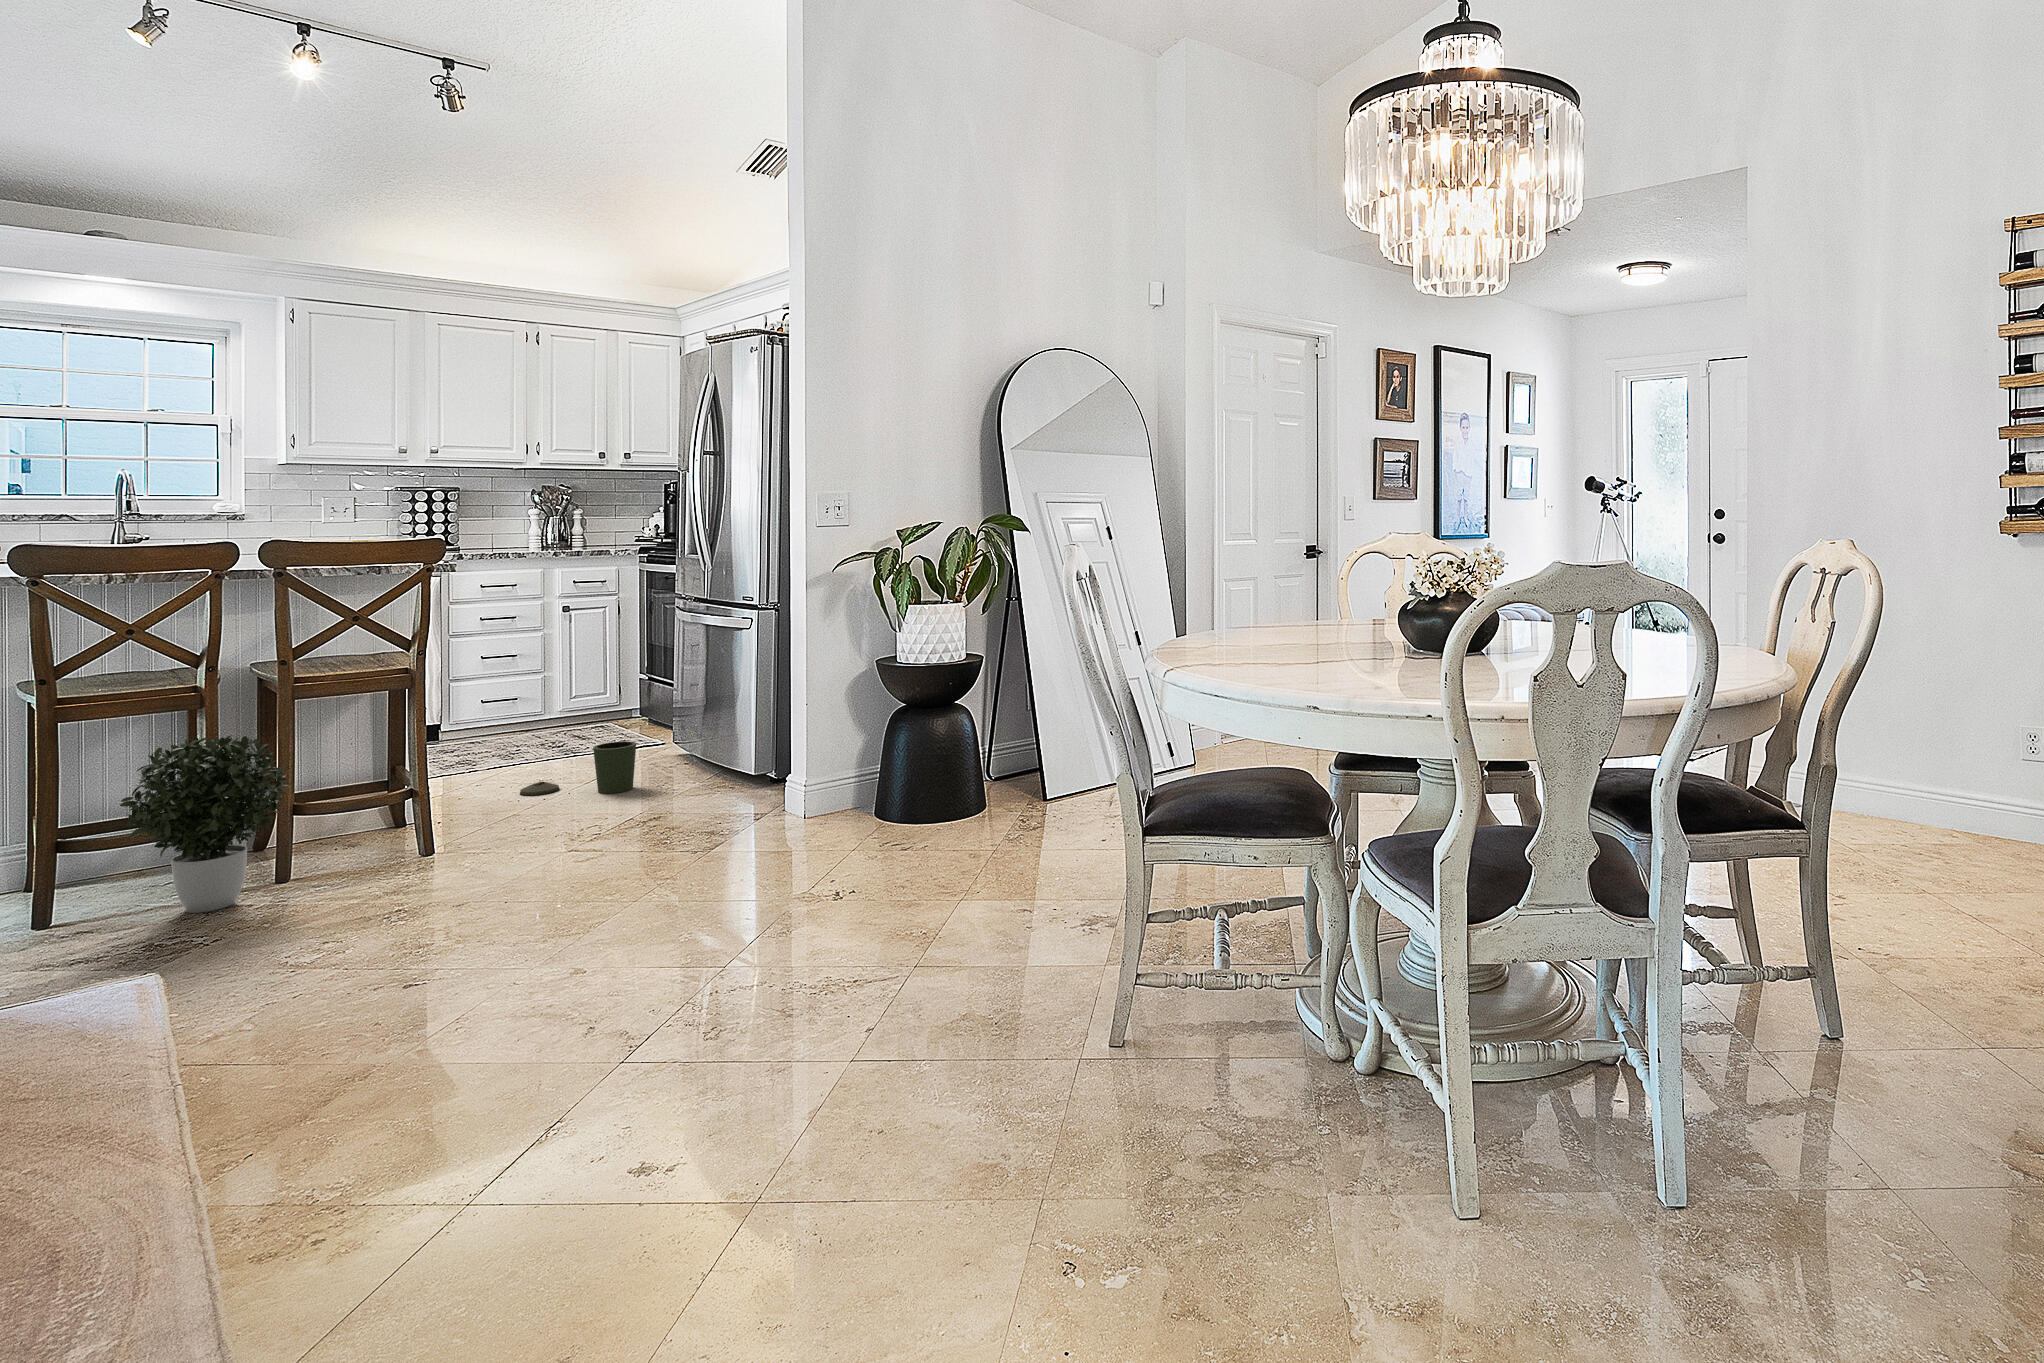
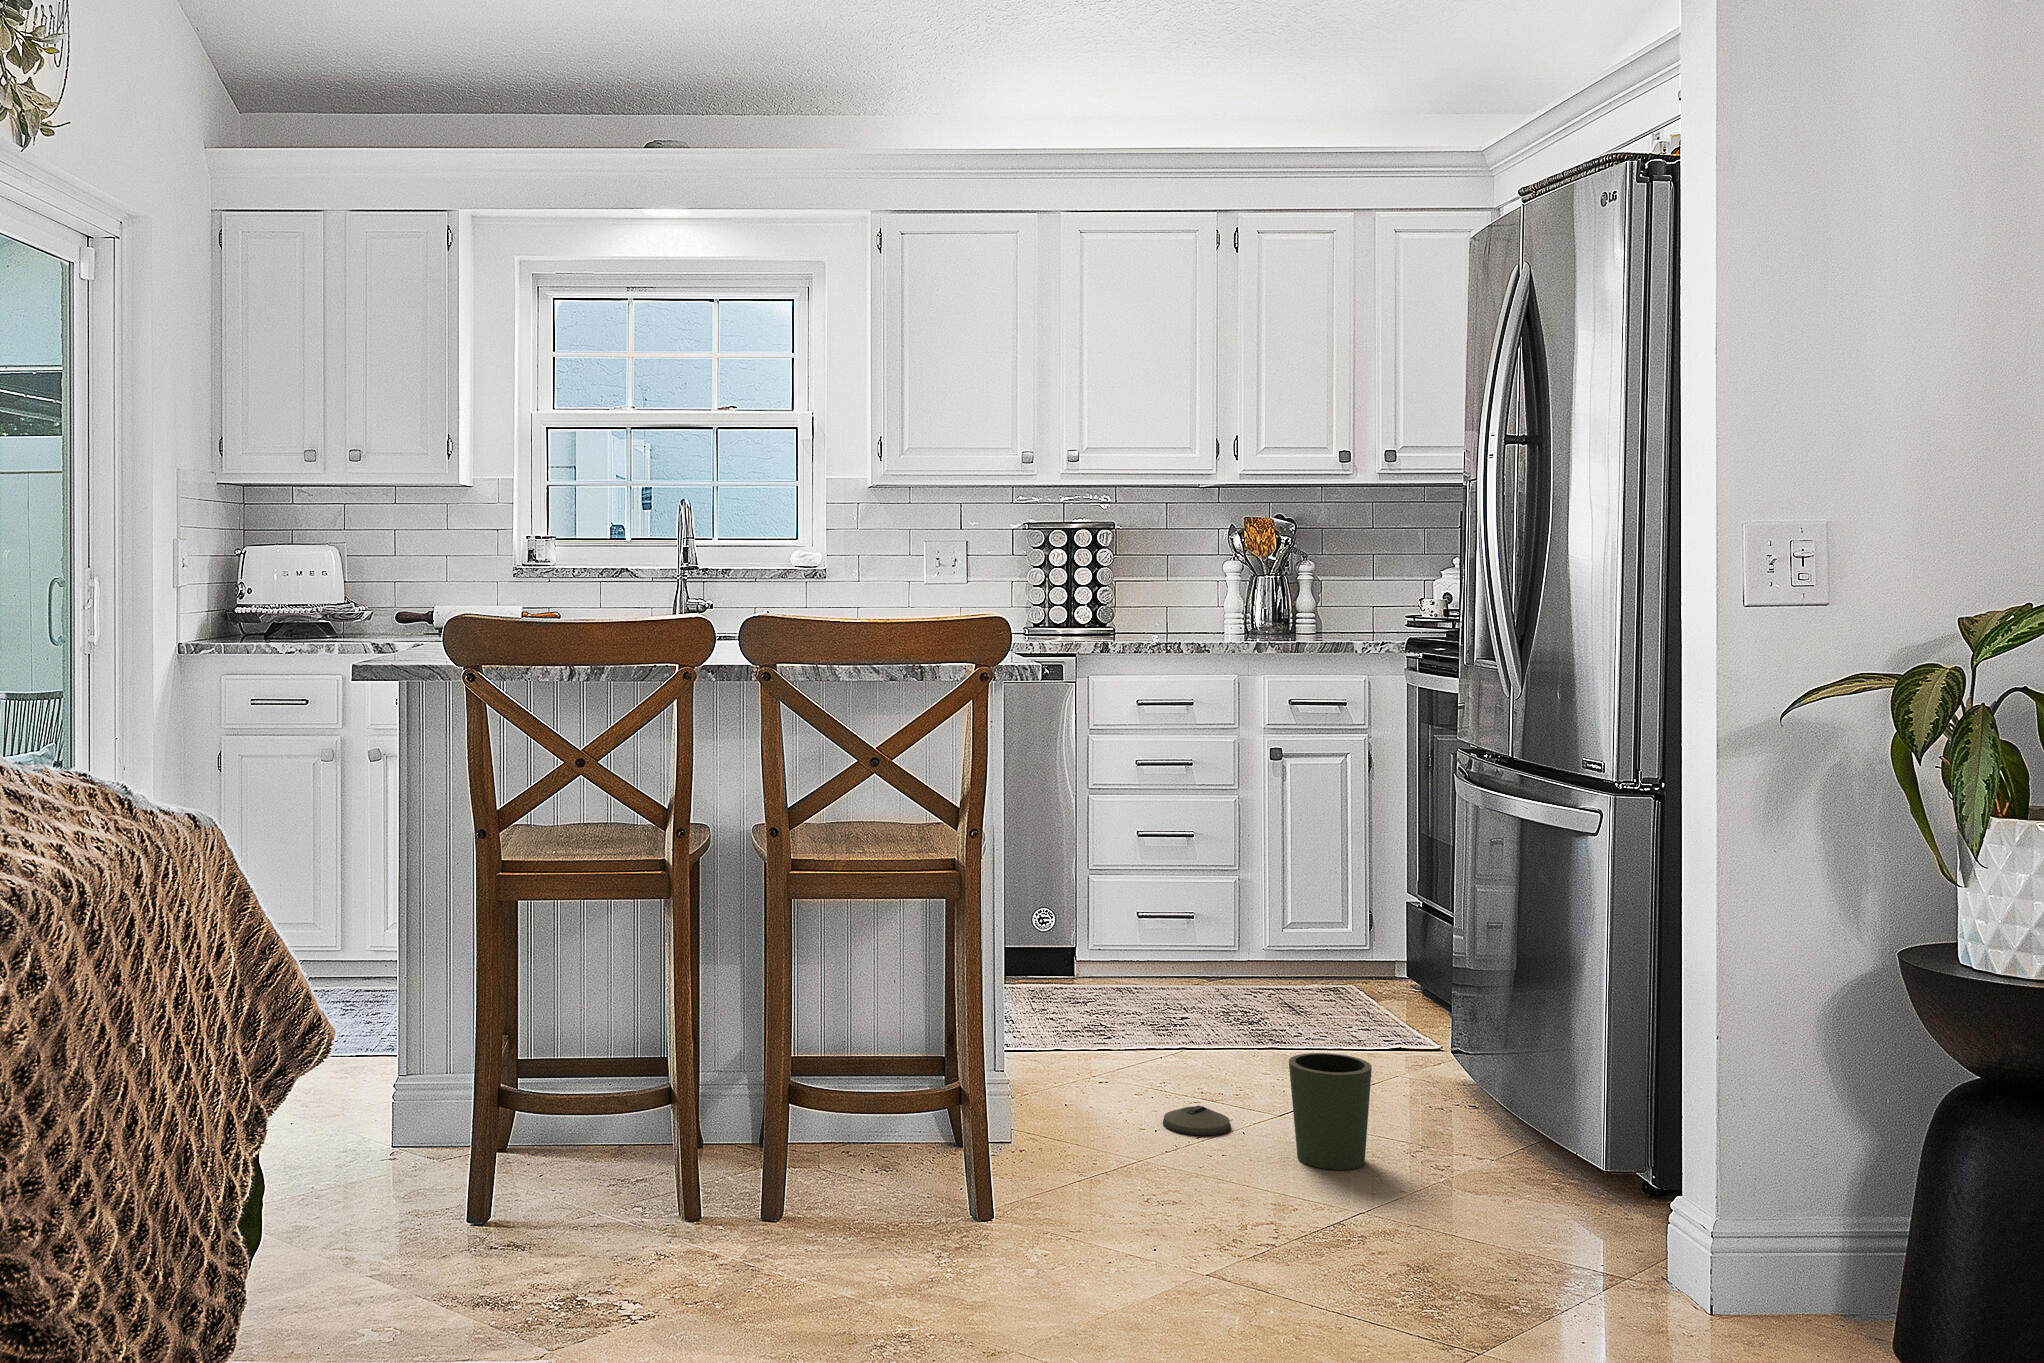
potted plant: present [120,735,290,913] -> none [533,955,759,1281]

